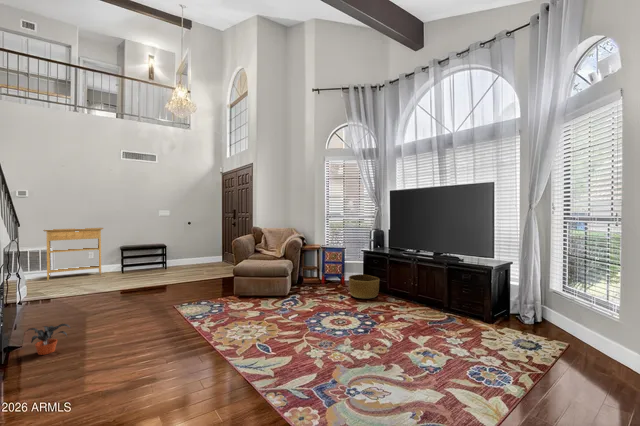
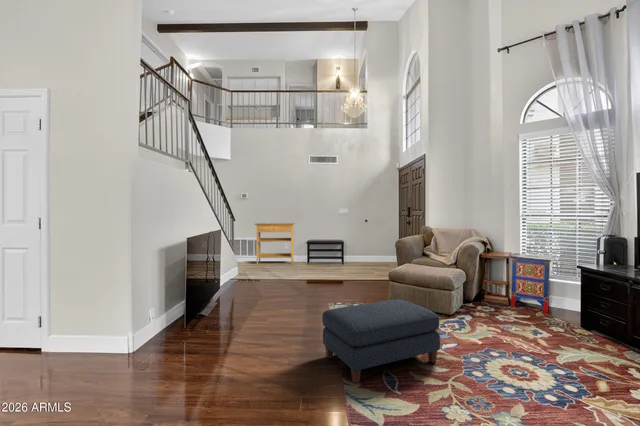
basket: present [349,274,380,299] -> none [549,302,610,344]
ottoman: none [198,287,292,357] -> present [322,299,440,383]
potted plant: present [27,324,70,355] -> none [201,304,232,329]

